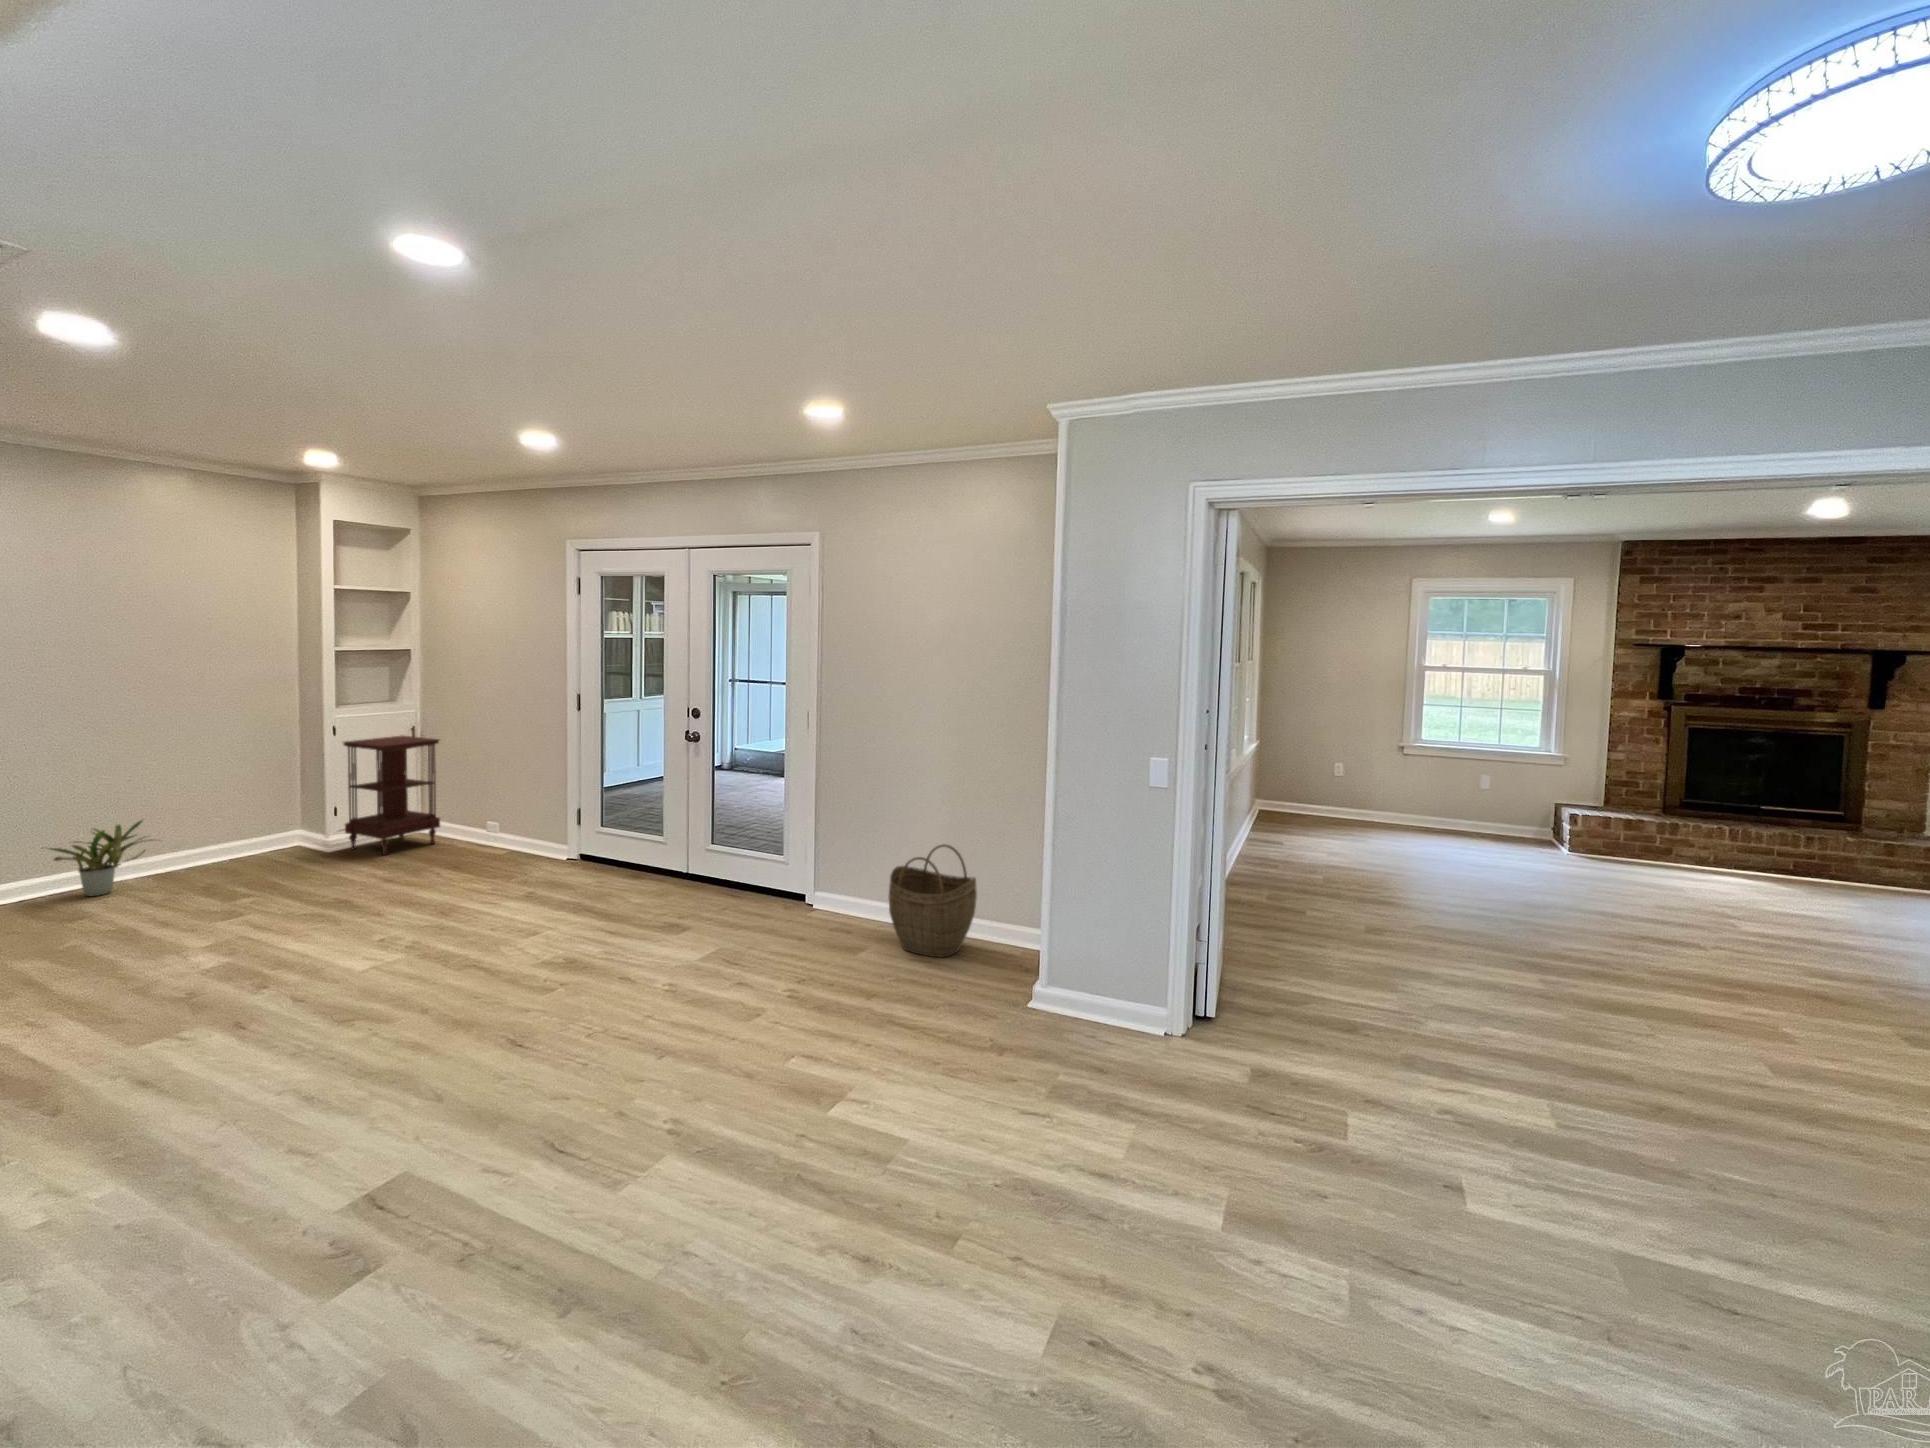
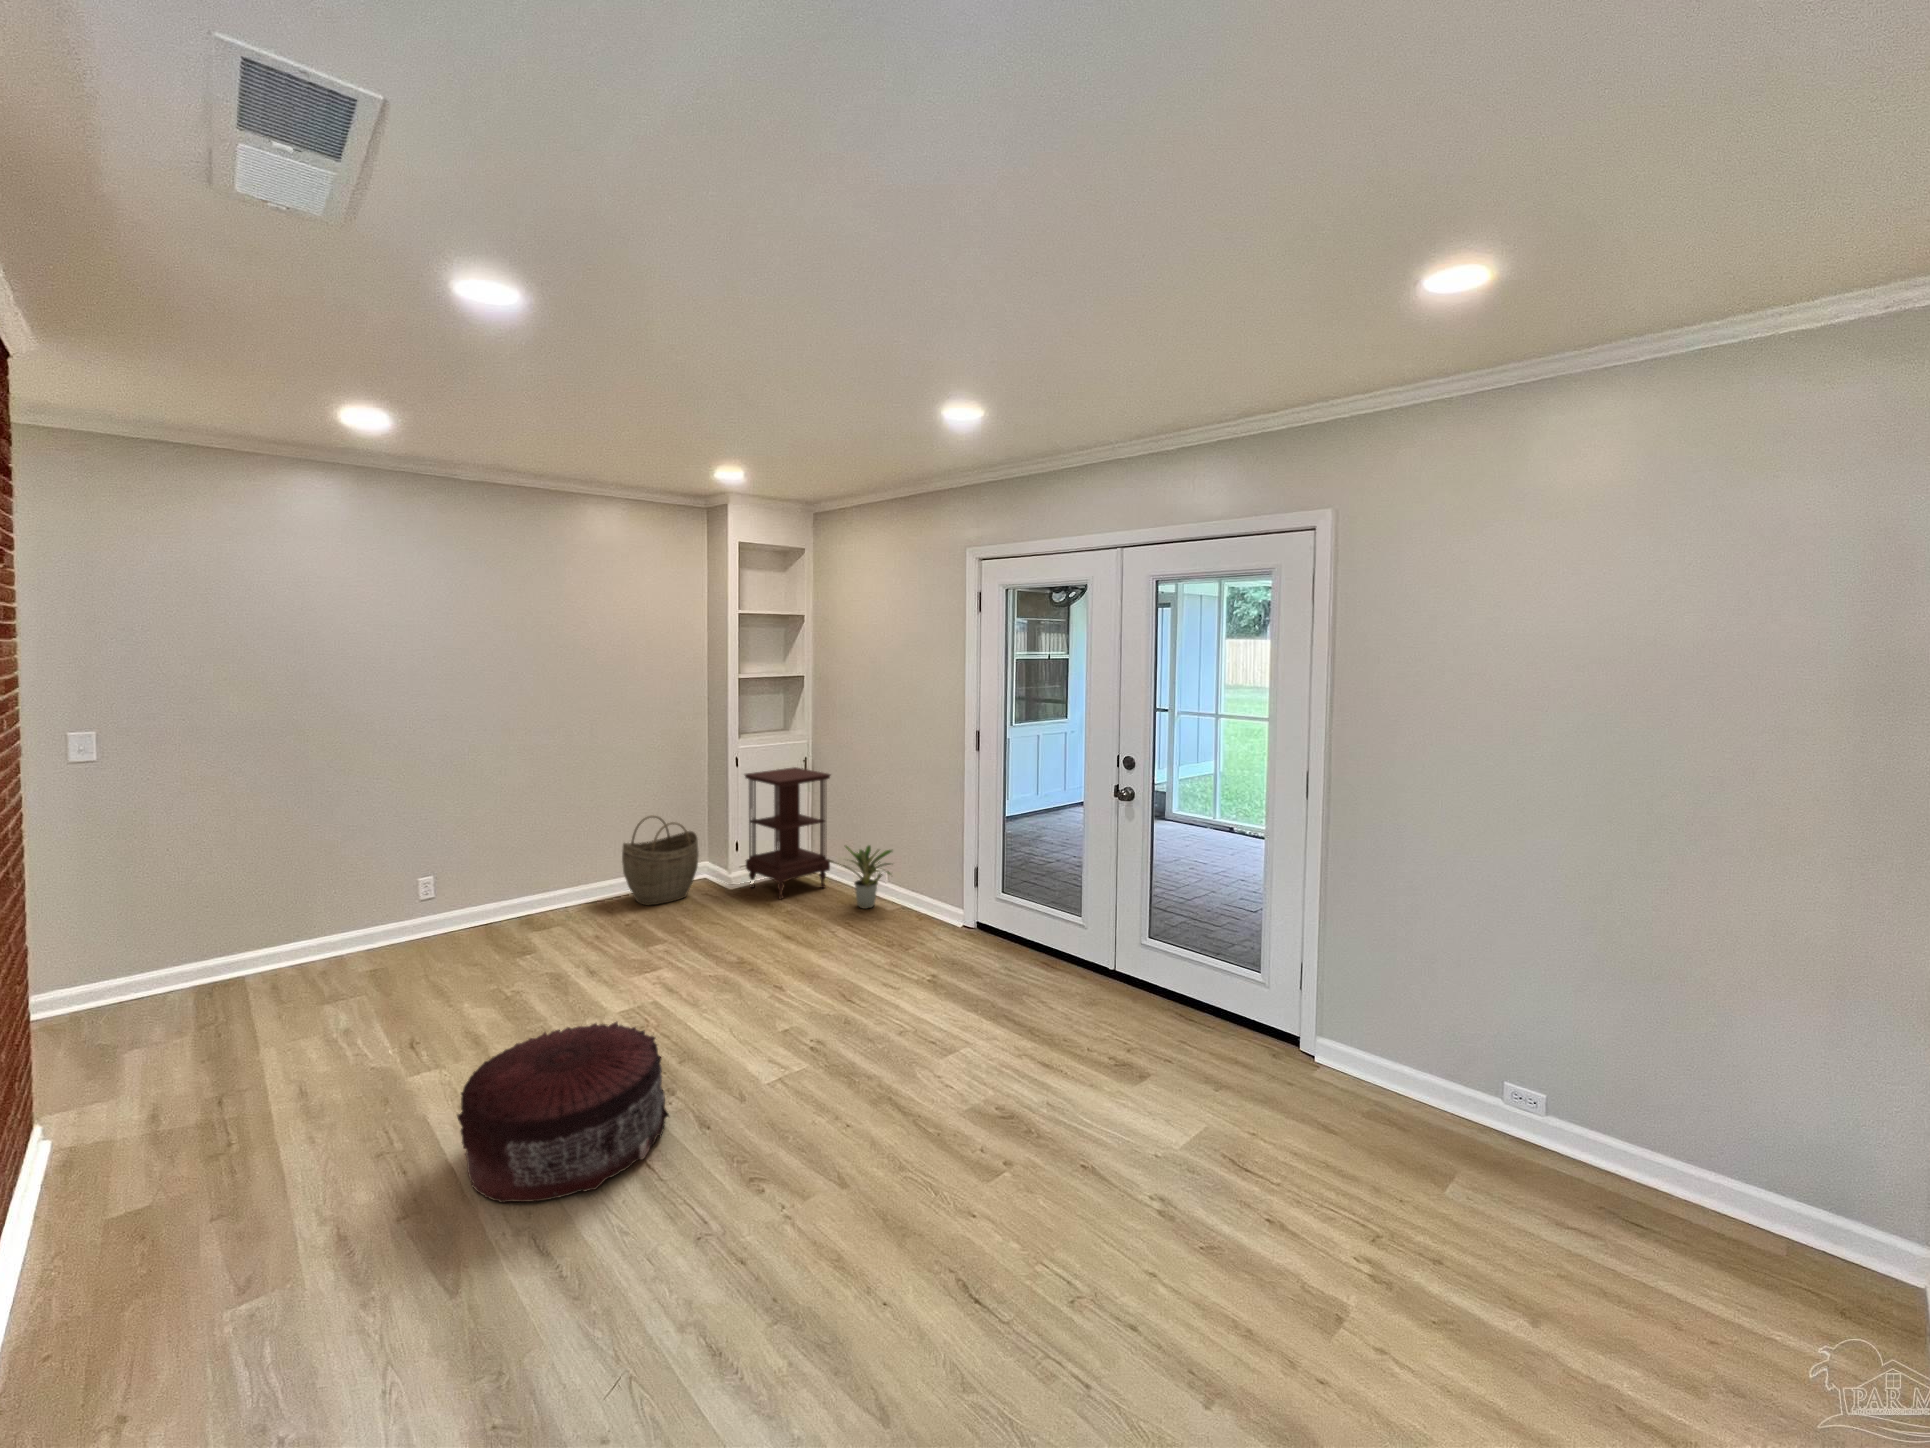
potted plant: present [50,820,145,896] -> present [829,845,892,909]
woven basket: present [889,844,977,957] -> present [622,816,699,905]
pouf: none [21,931,255,1068] -> present [457,1022,669,1203]

